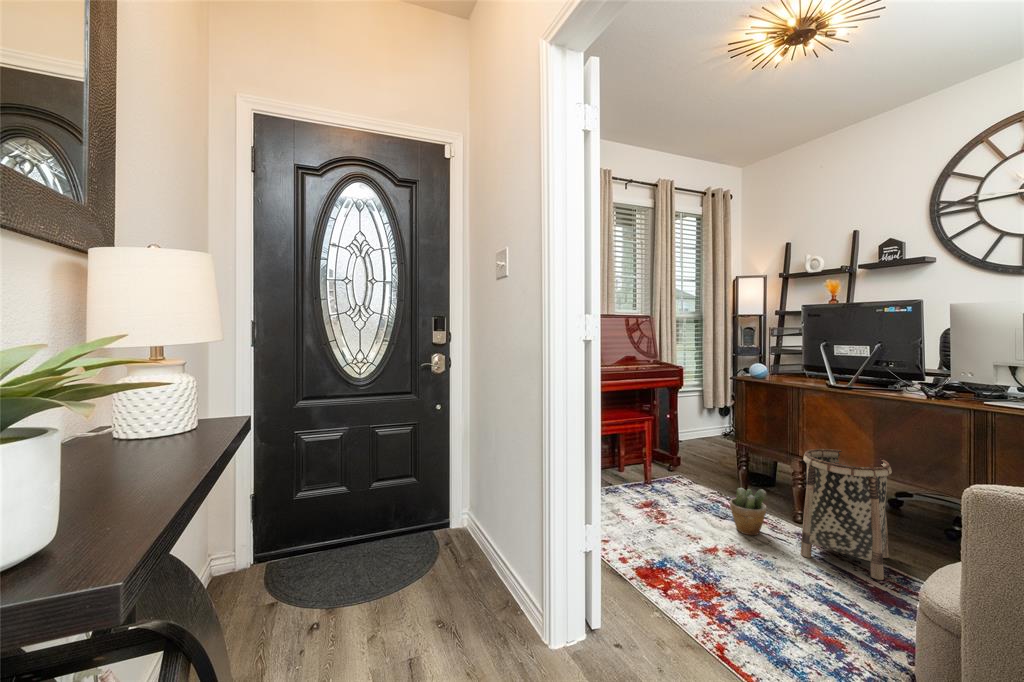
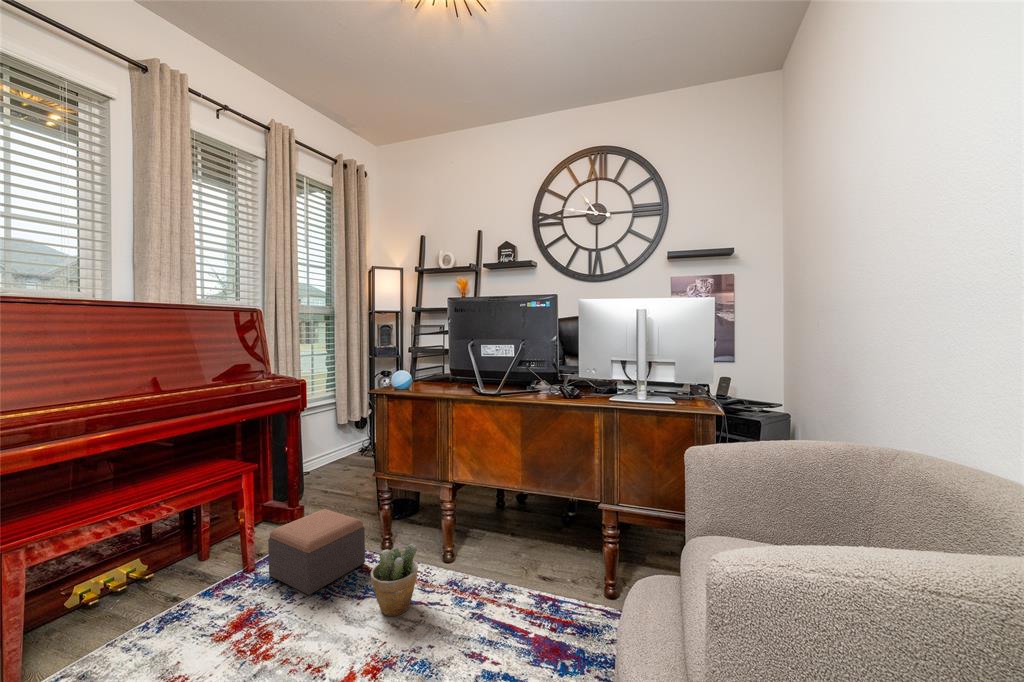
basket: present [801,449,892,580] -> none [458,467,542,623]
footstool: none [660,458,725,506] -> present [268,509,365,595]

